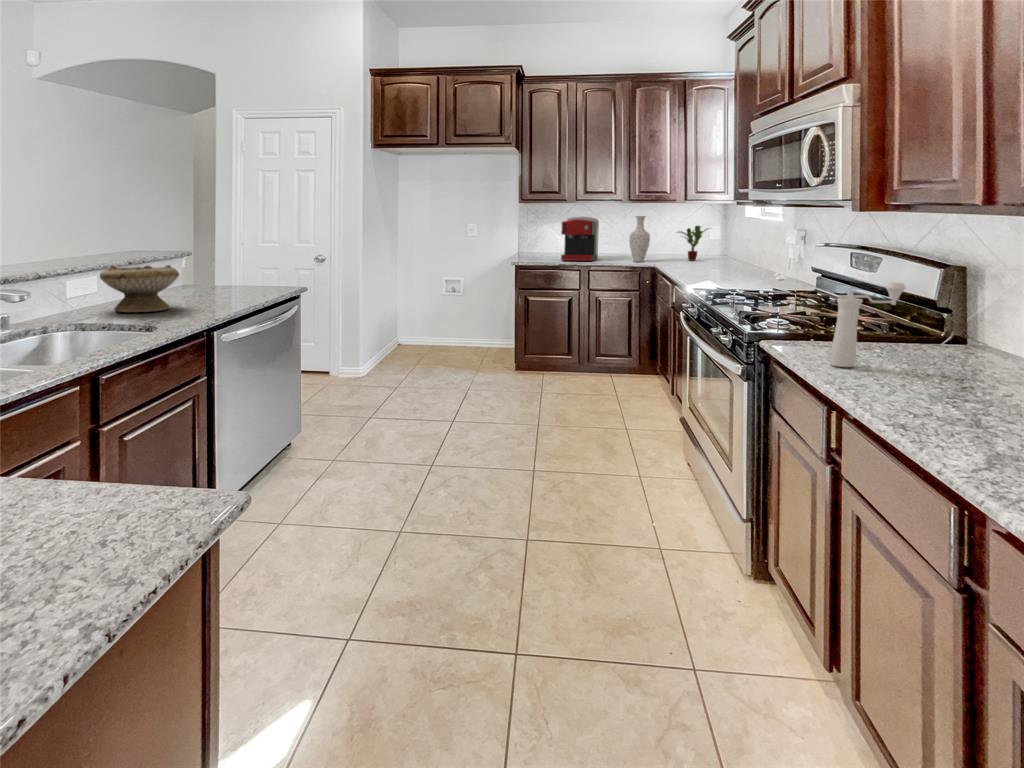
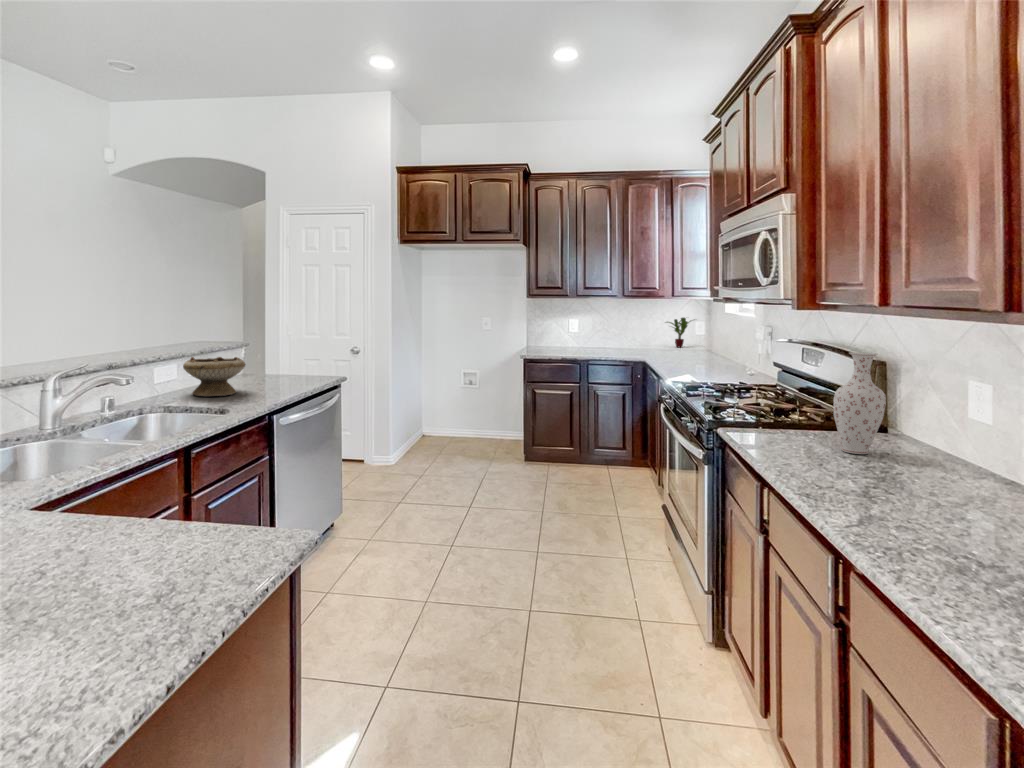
vase: present [629,216,650,262] -> present [833,352,886,454]
coffee maker: present [561,217,599,261] -> none [563,307,597,346]
pepper mill: present [830,282,906,367] -> none [766,392,821,457]

